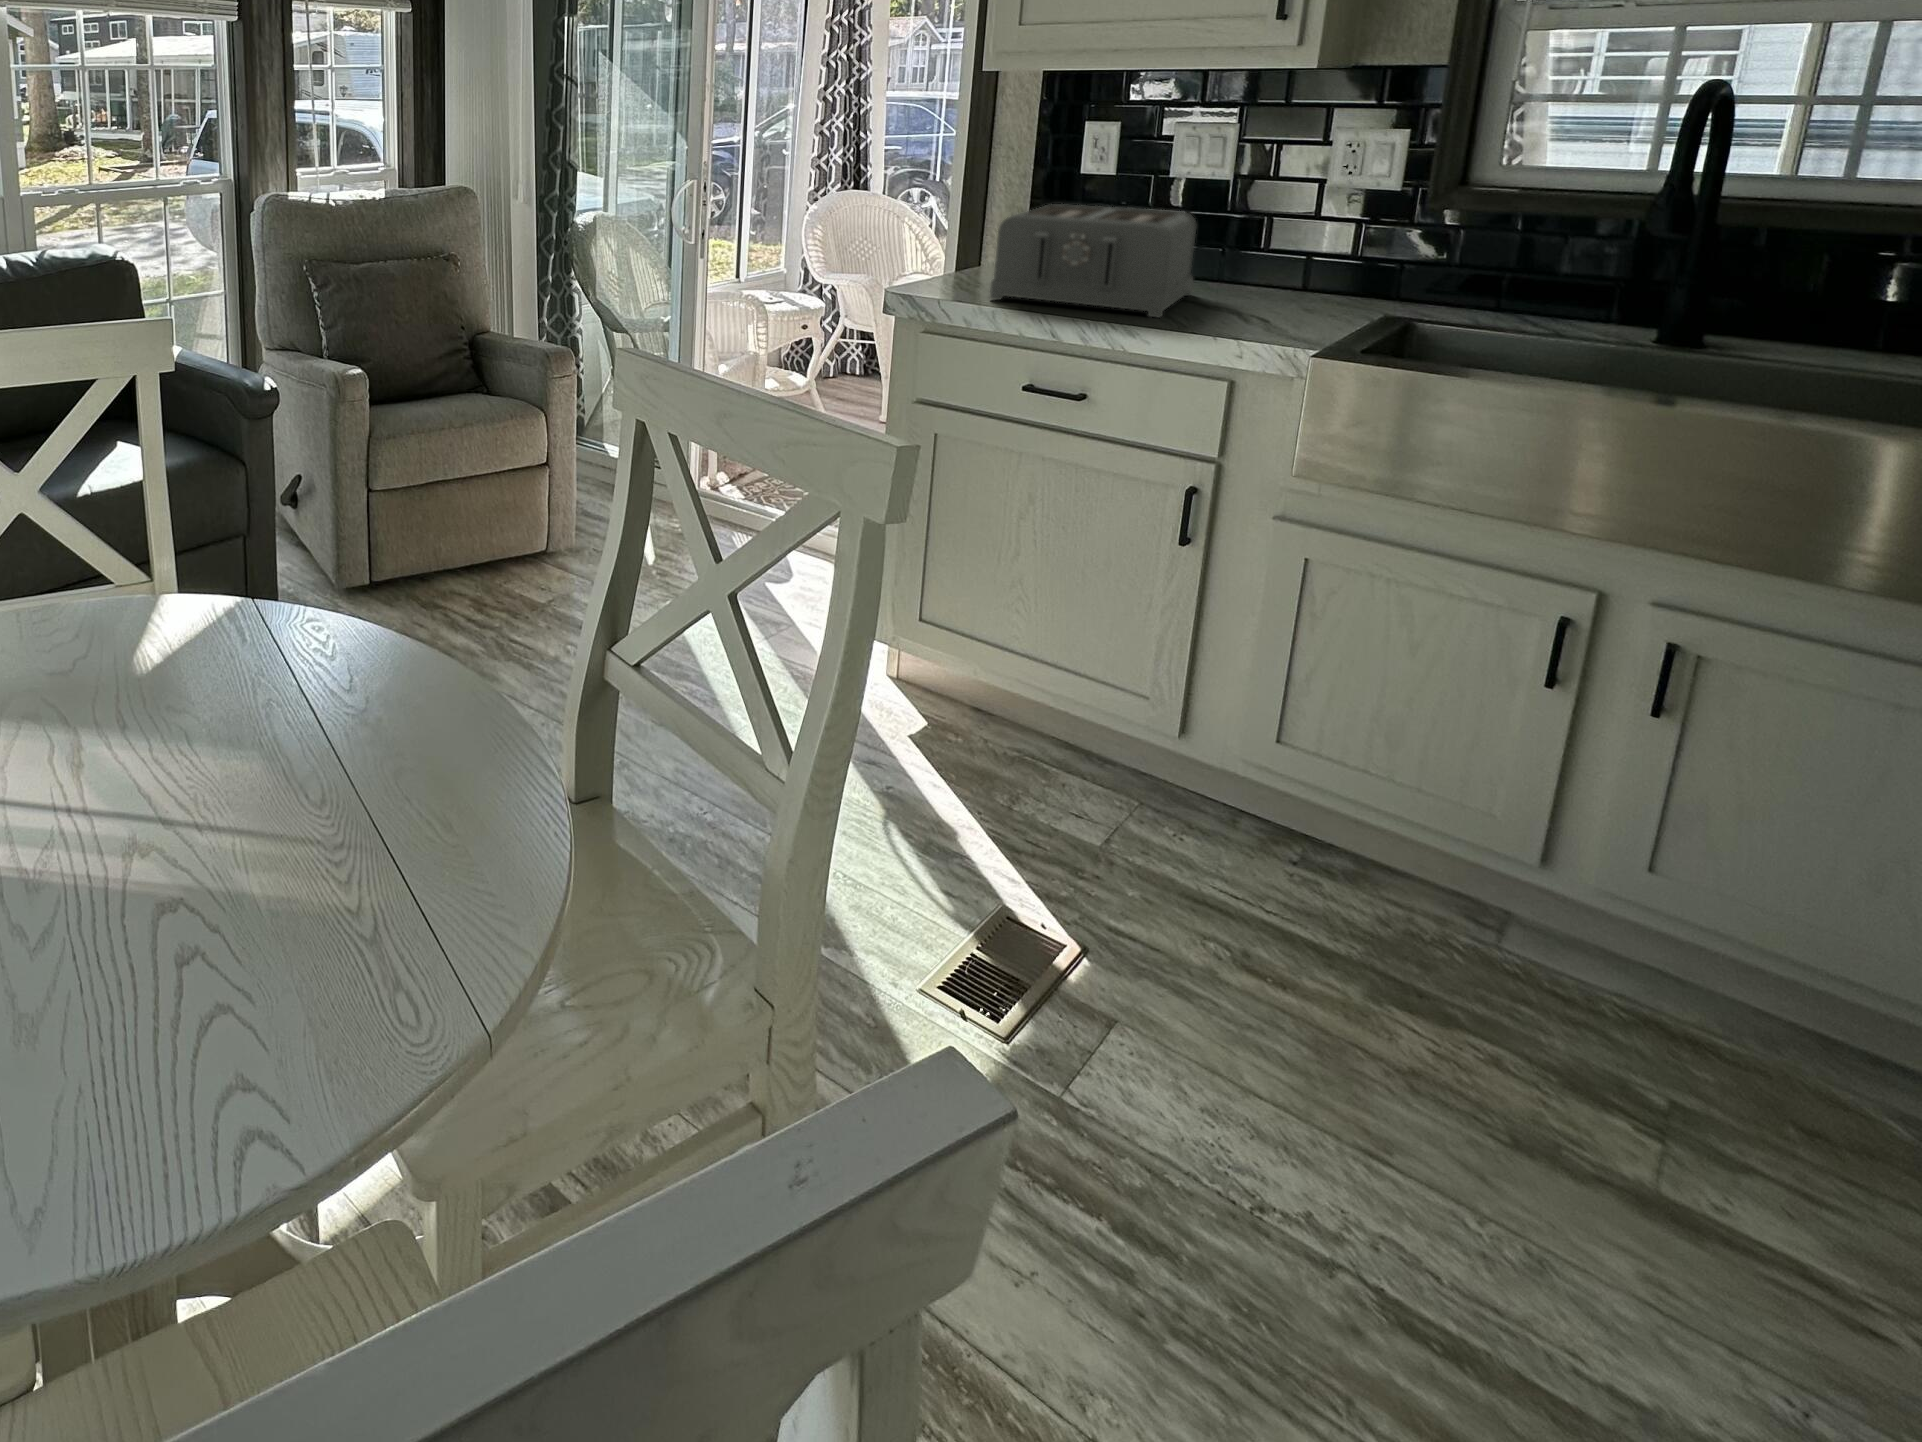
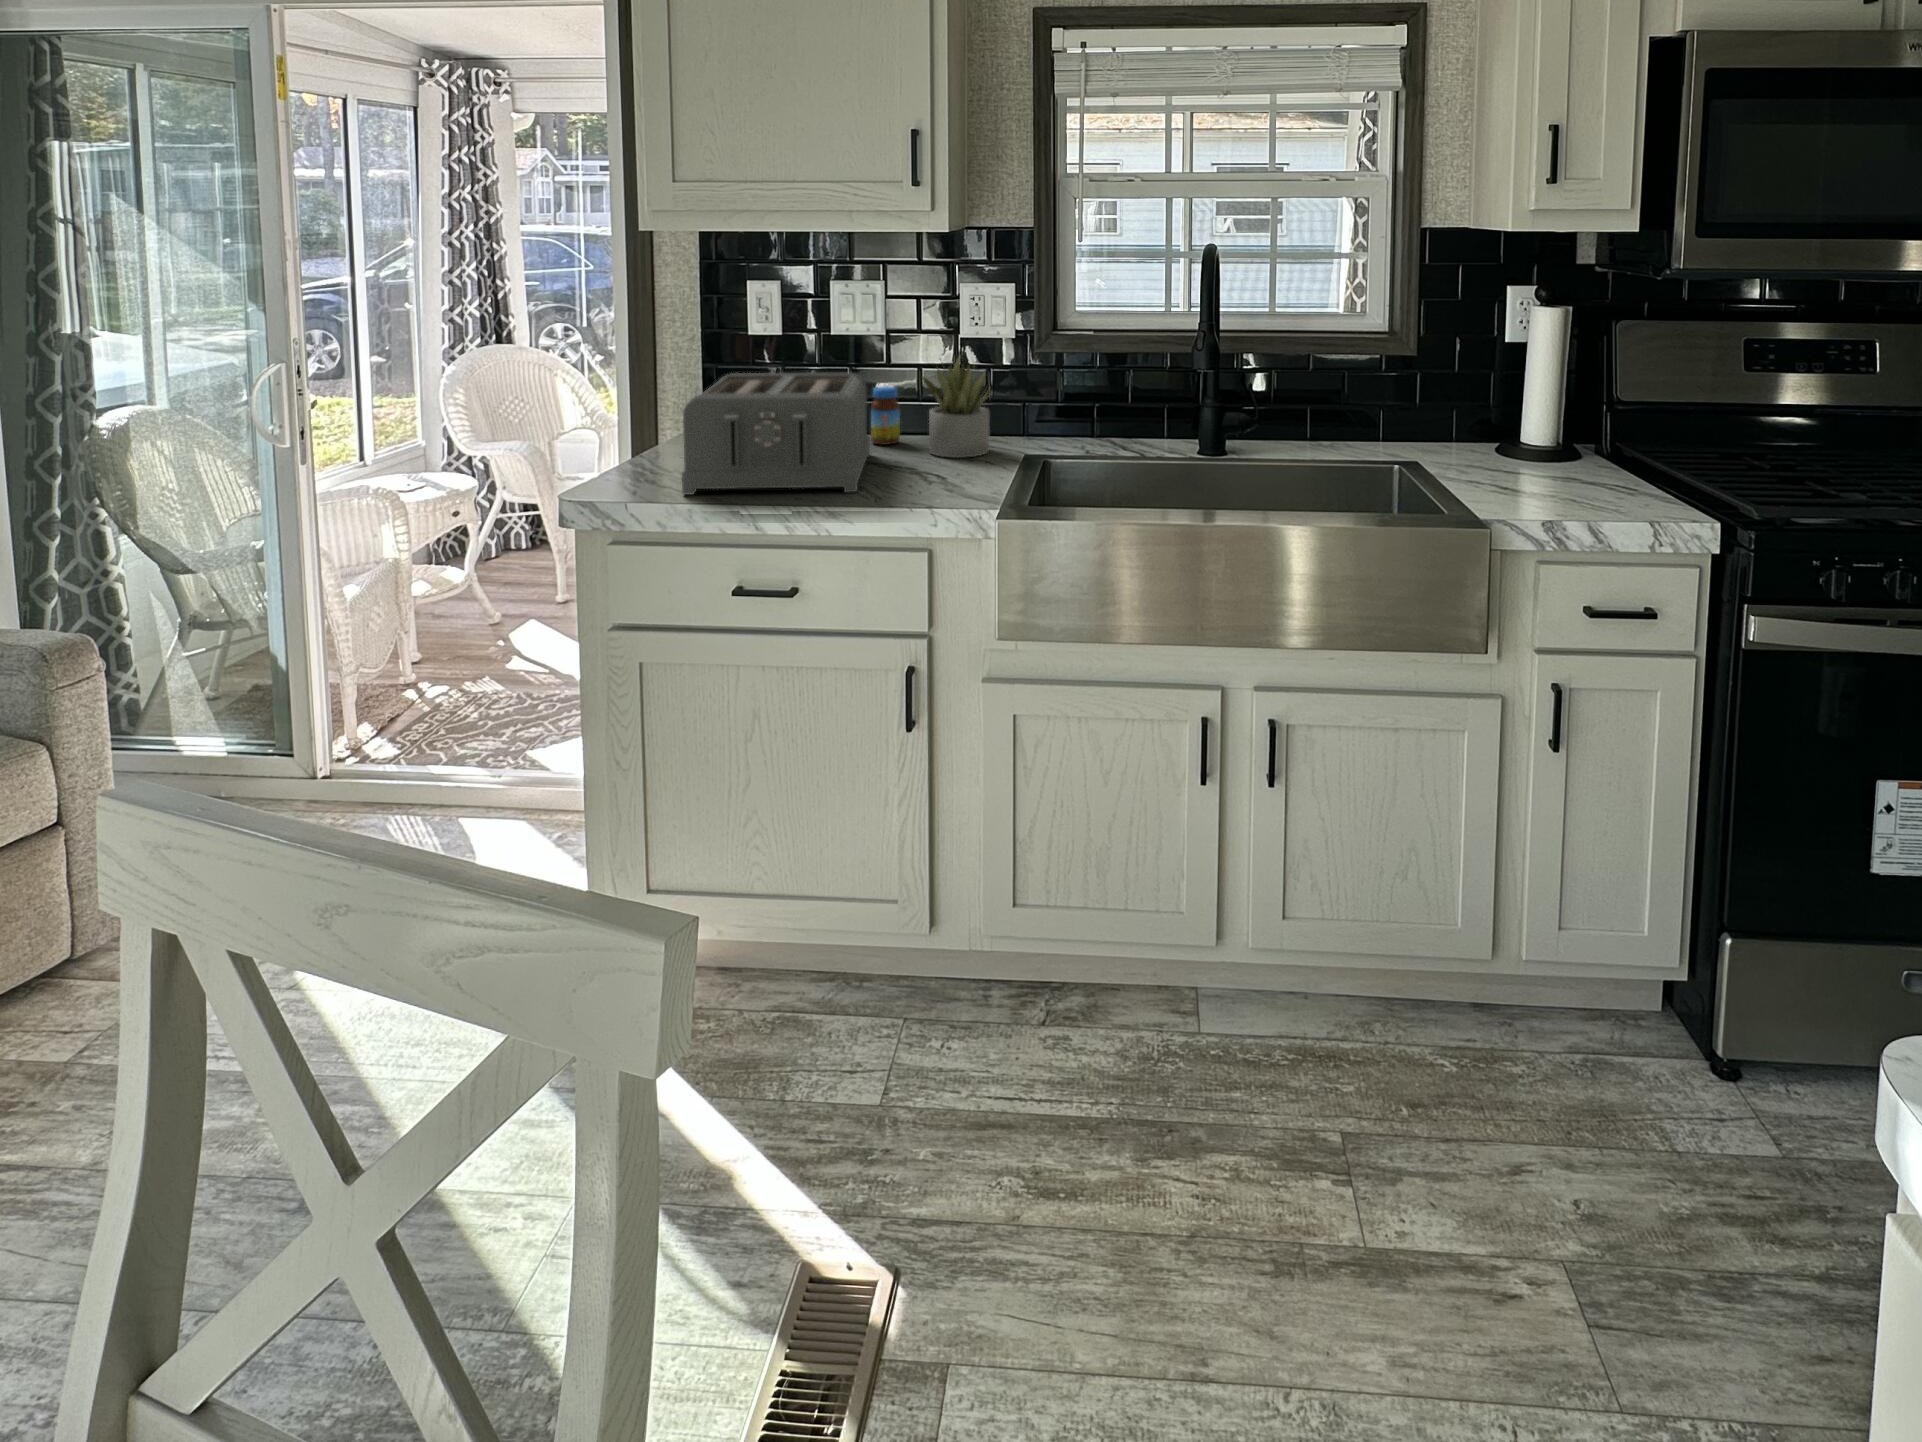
succulent plant: none [1262,202,1357,309] -> present [922,358,989,458]
jar: none [1198,231,1237,290] -> present [871,386,900,445]

